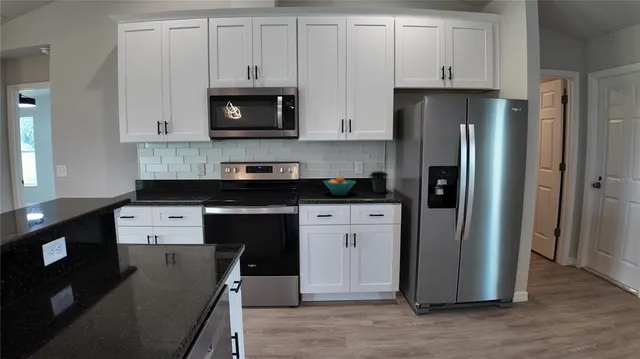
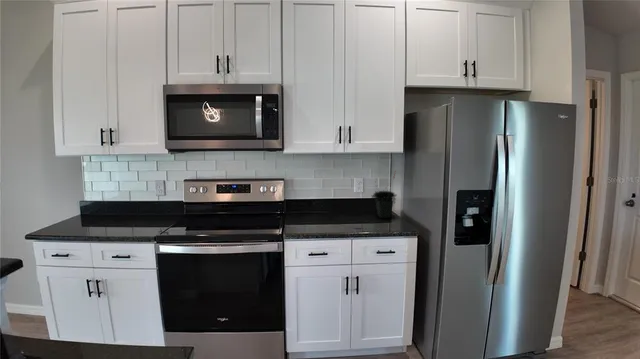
fruit bowl: present [324,176,356,195] -> none [316,198,357,223]

